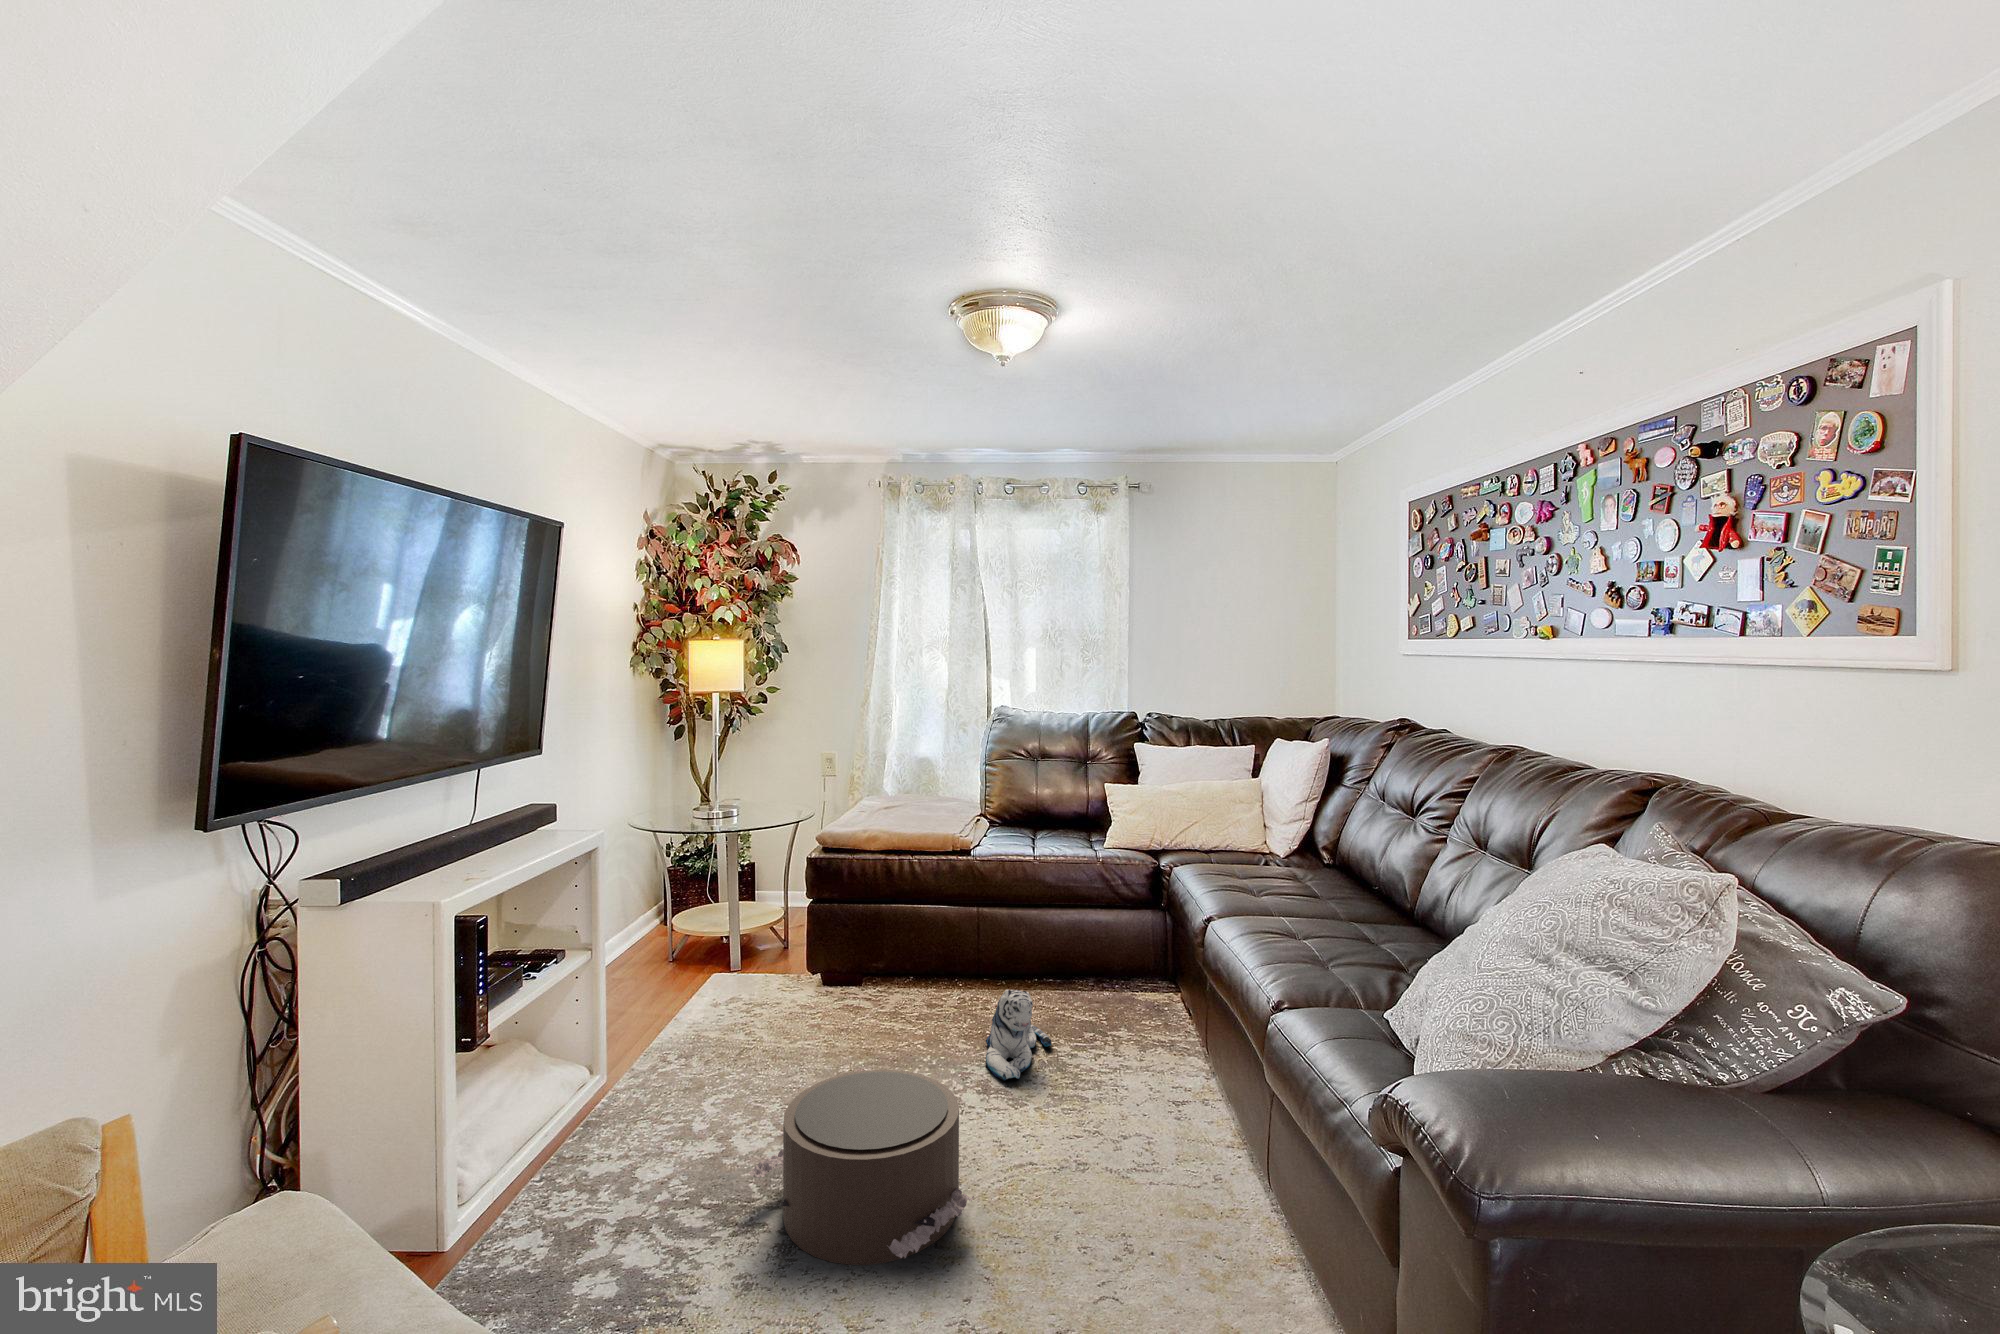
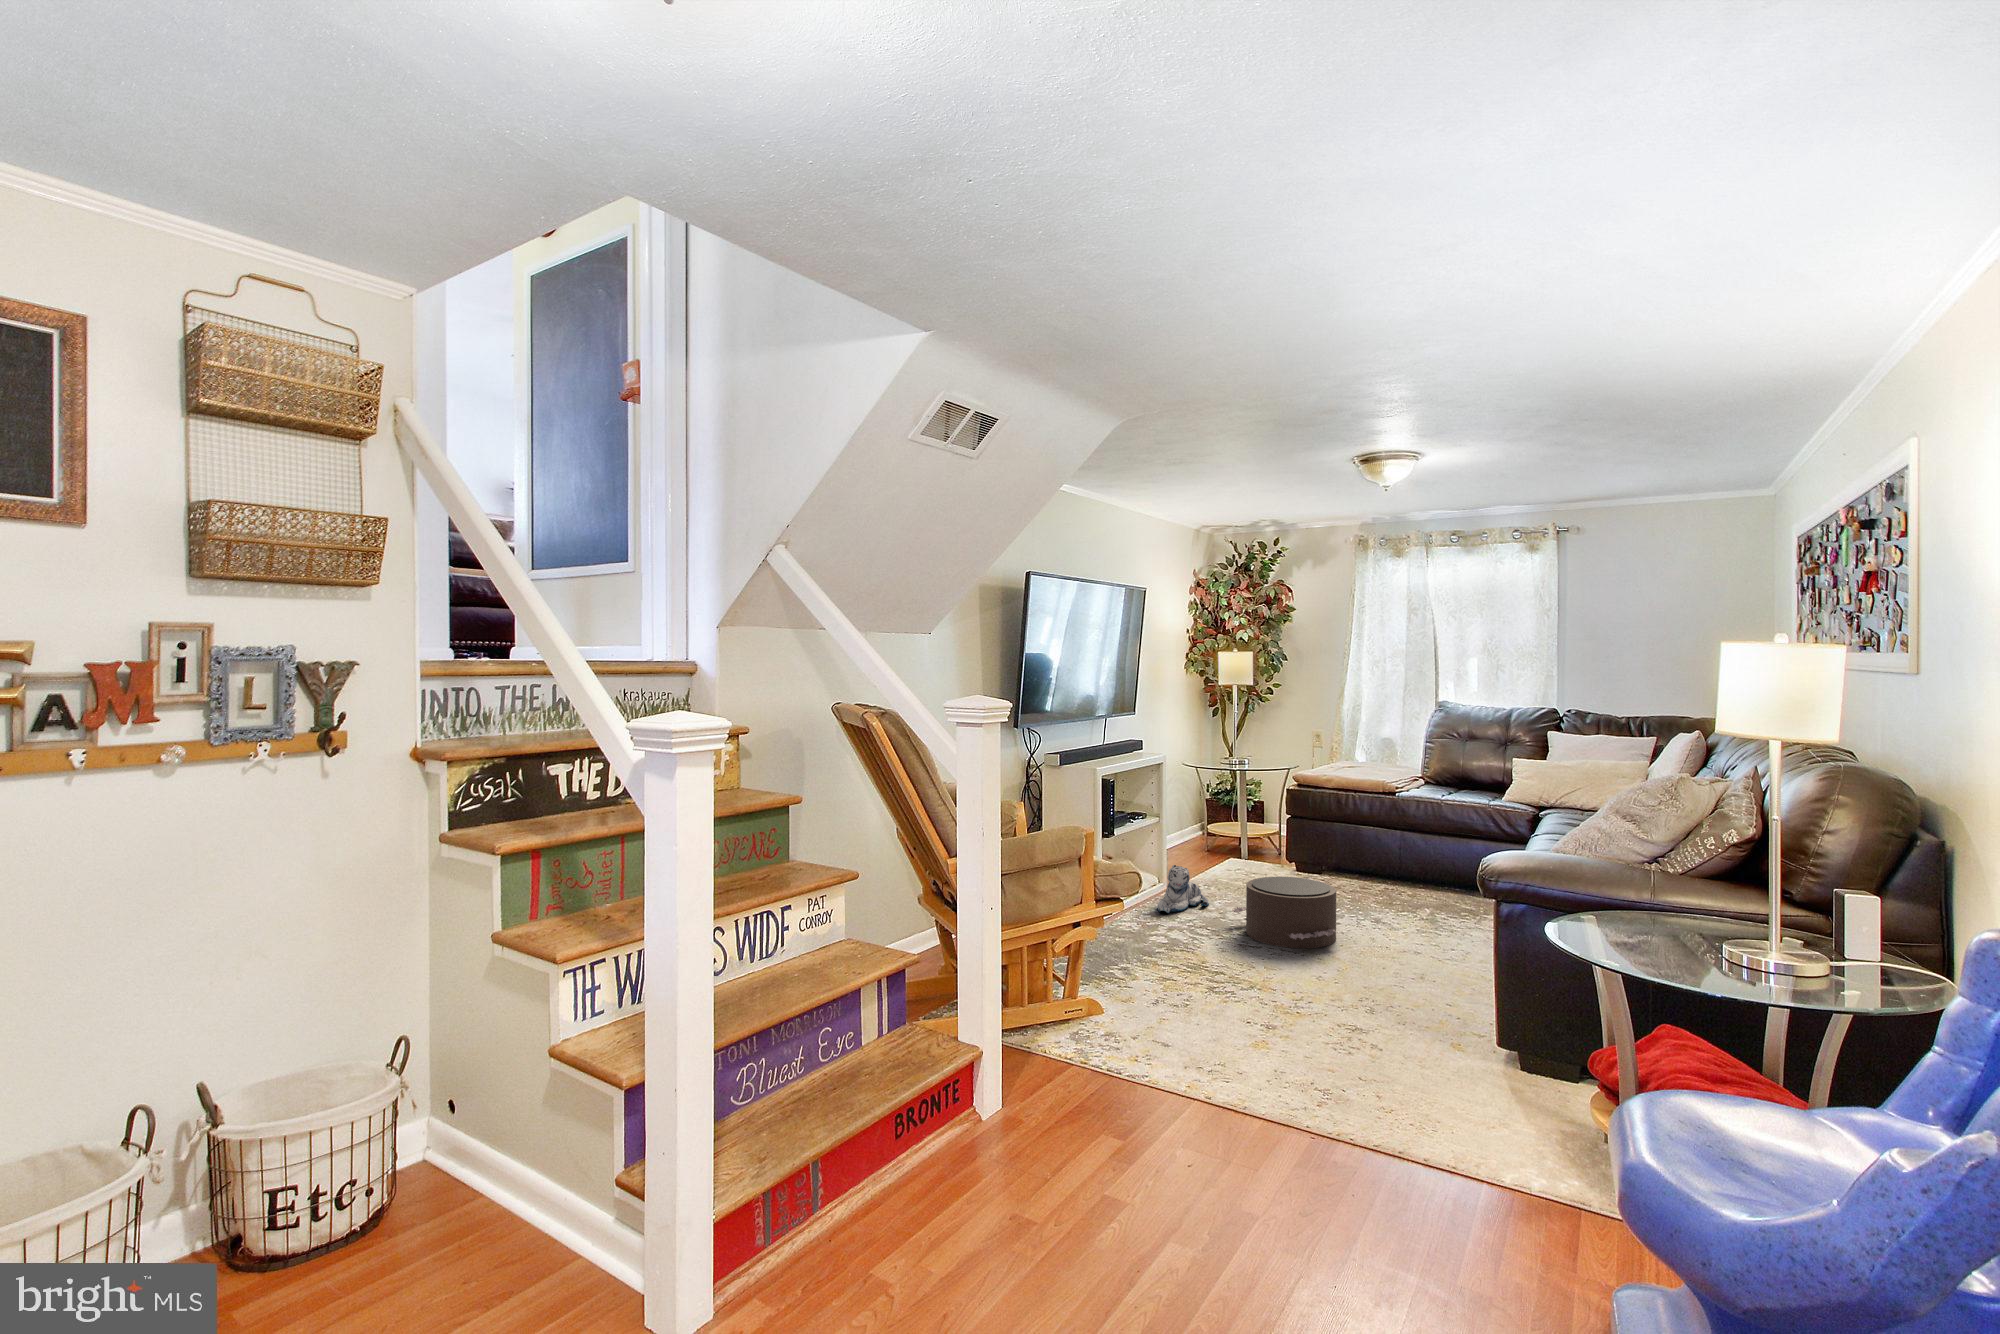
plush toy: present [985,990,1052,1081] -> present [1157,865,1209,913]

